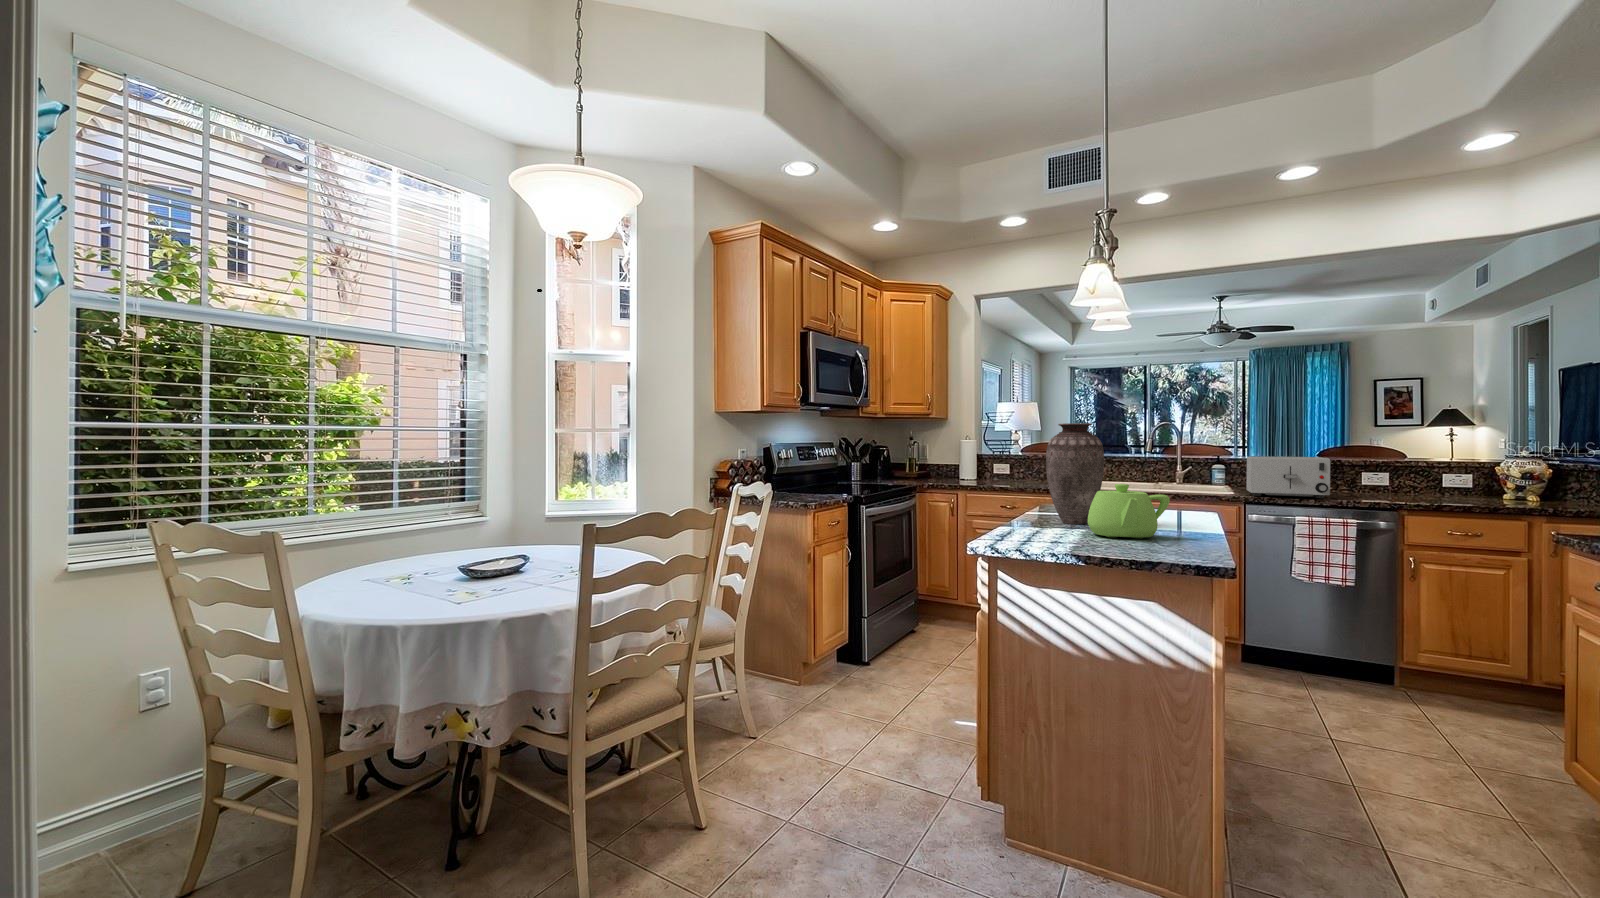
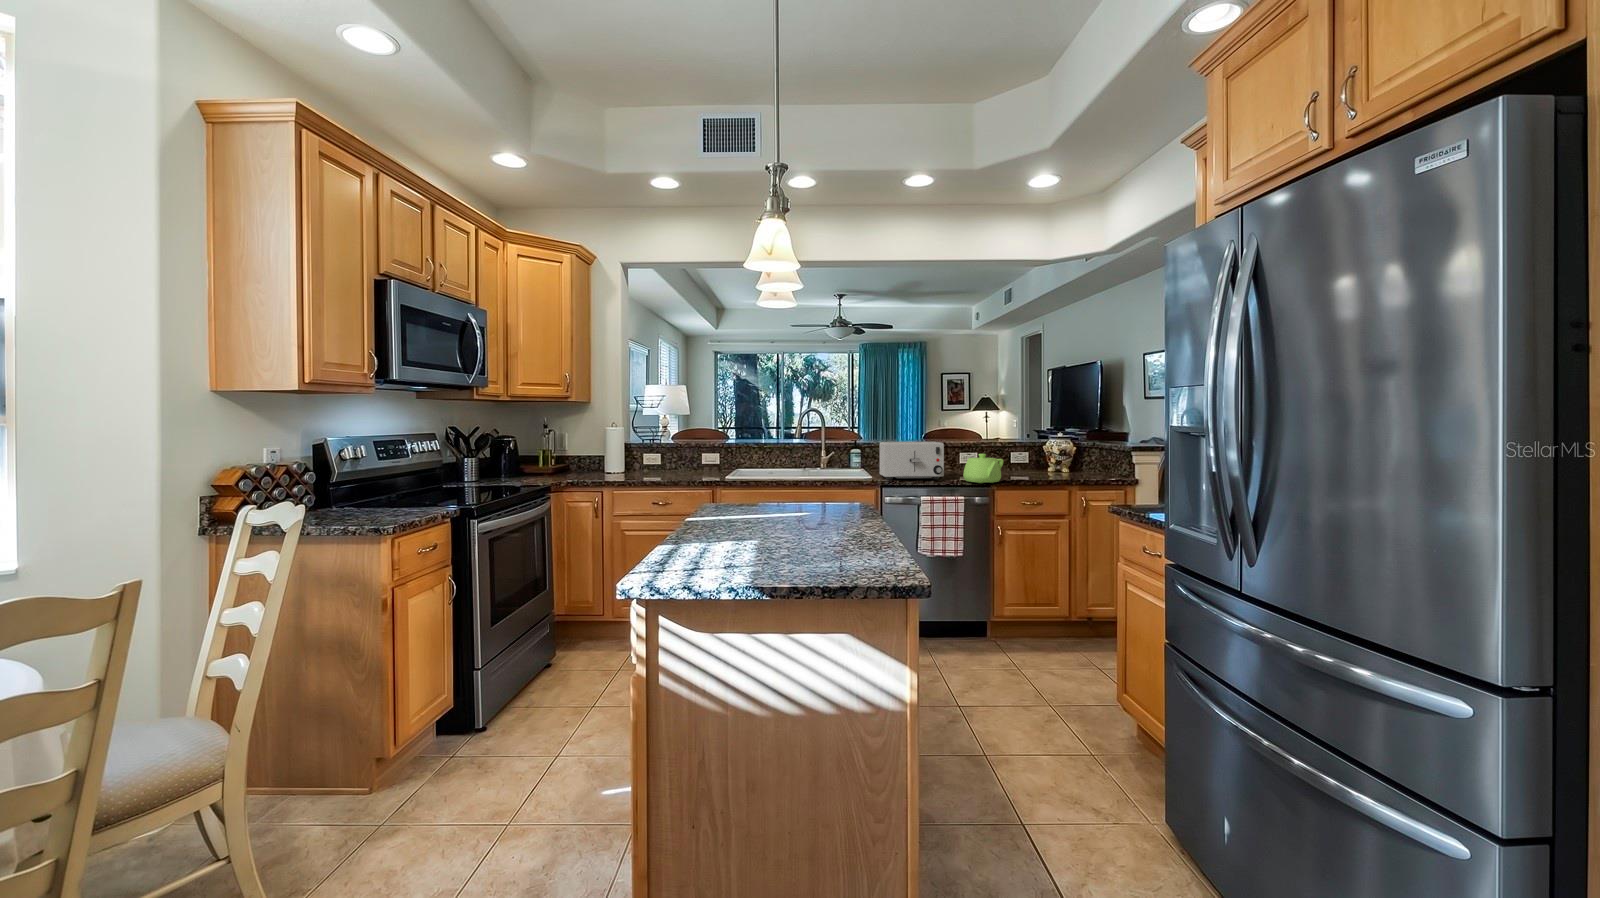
vase: present [1046,423,1104,524] -> none [709,413,772,532]
teapot: present [1088,484,1170,538] -> present [963,454,1004,483]

